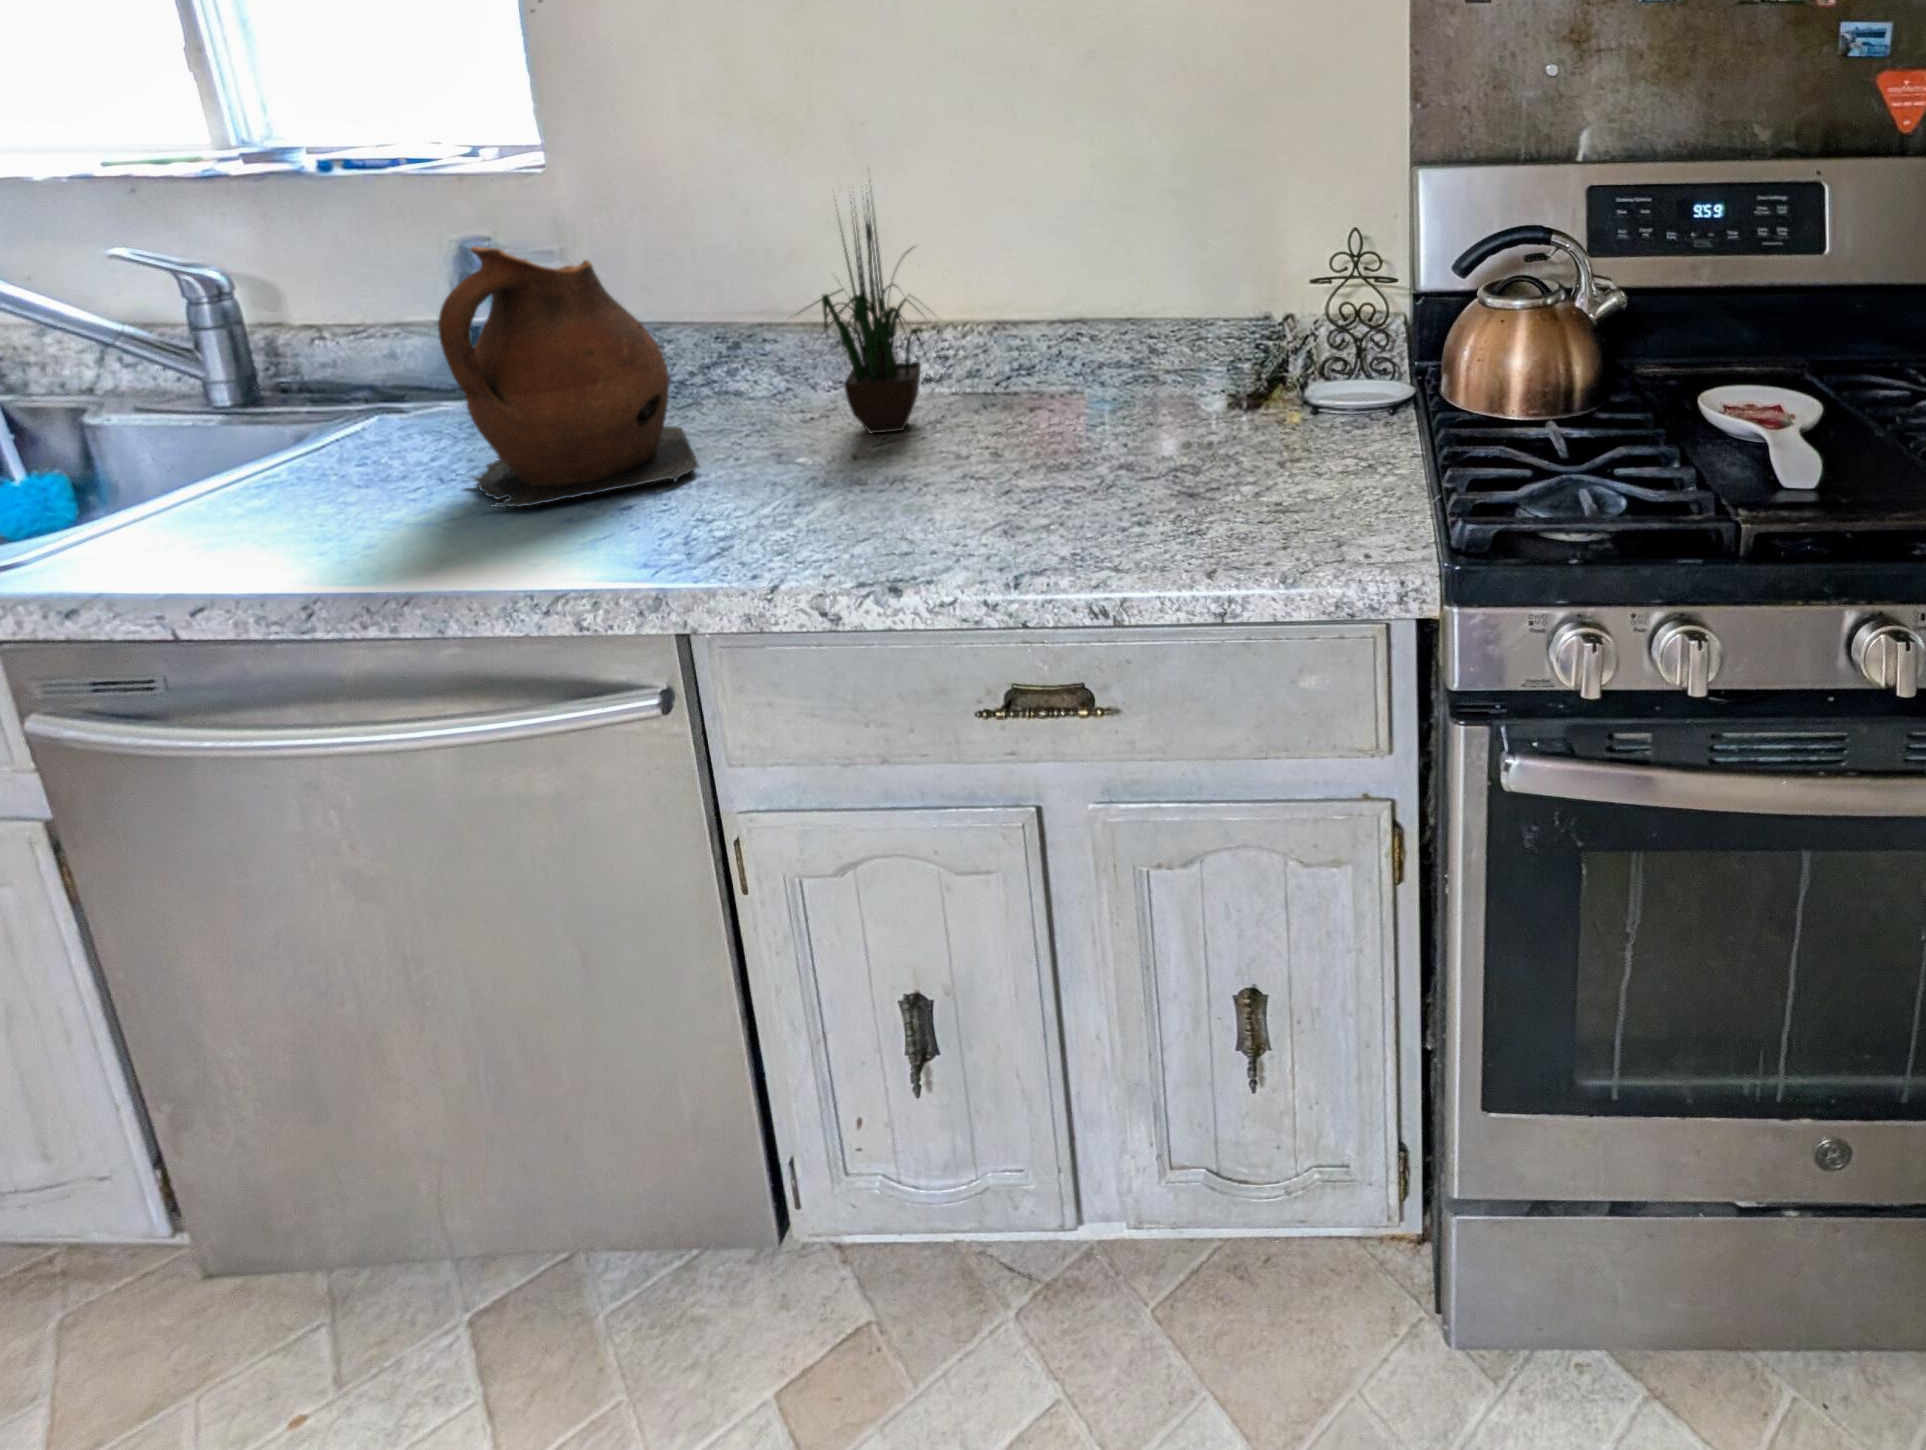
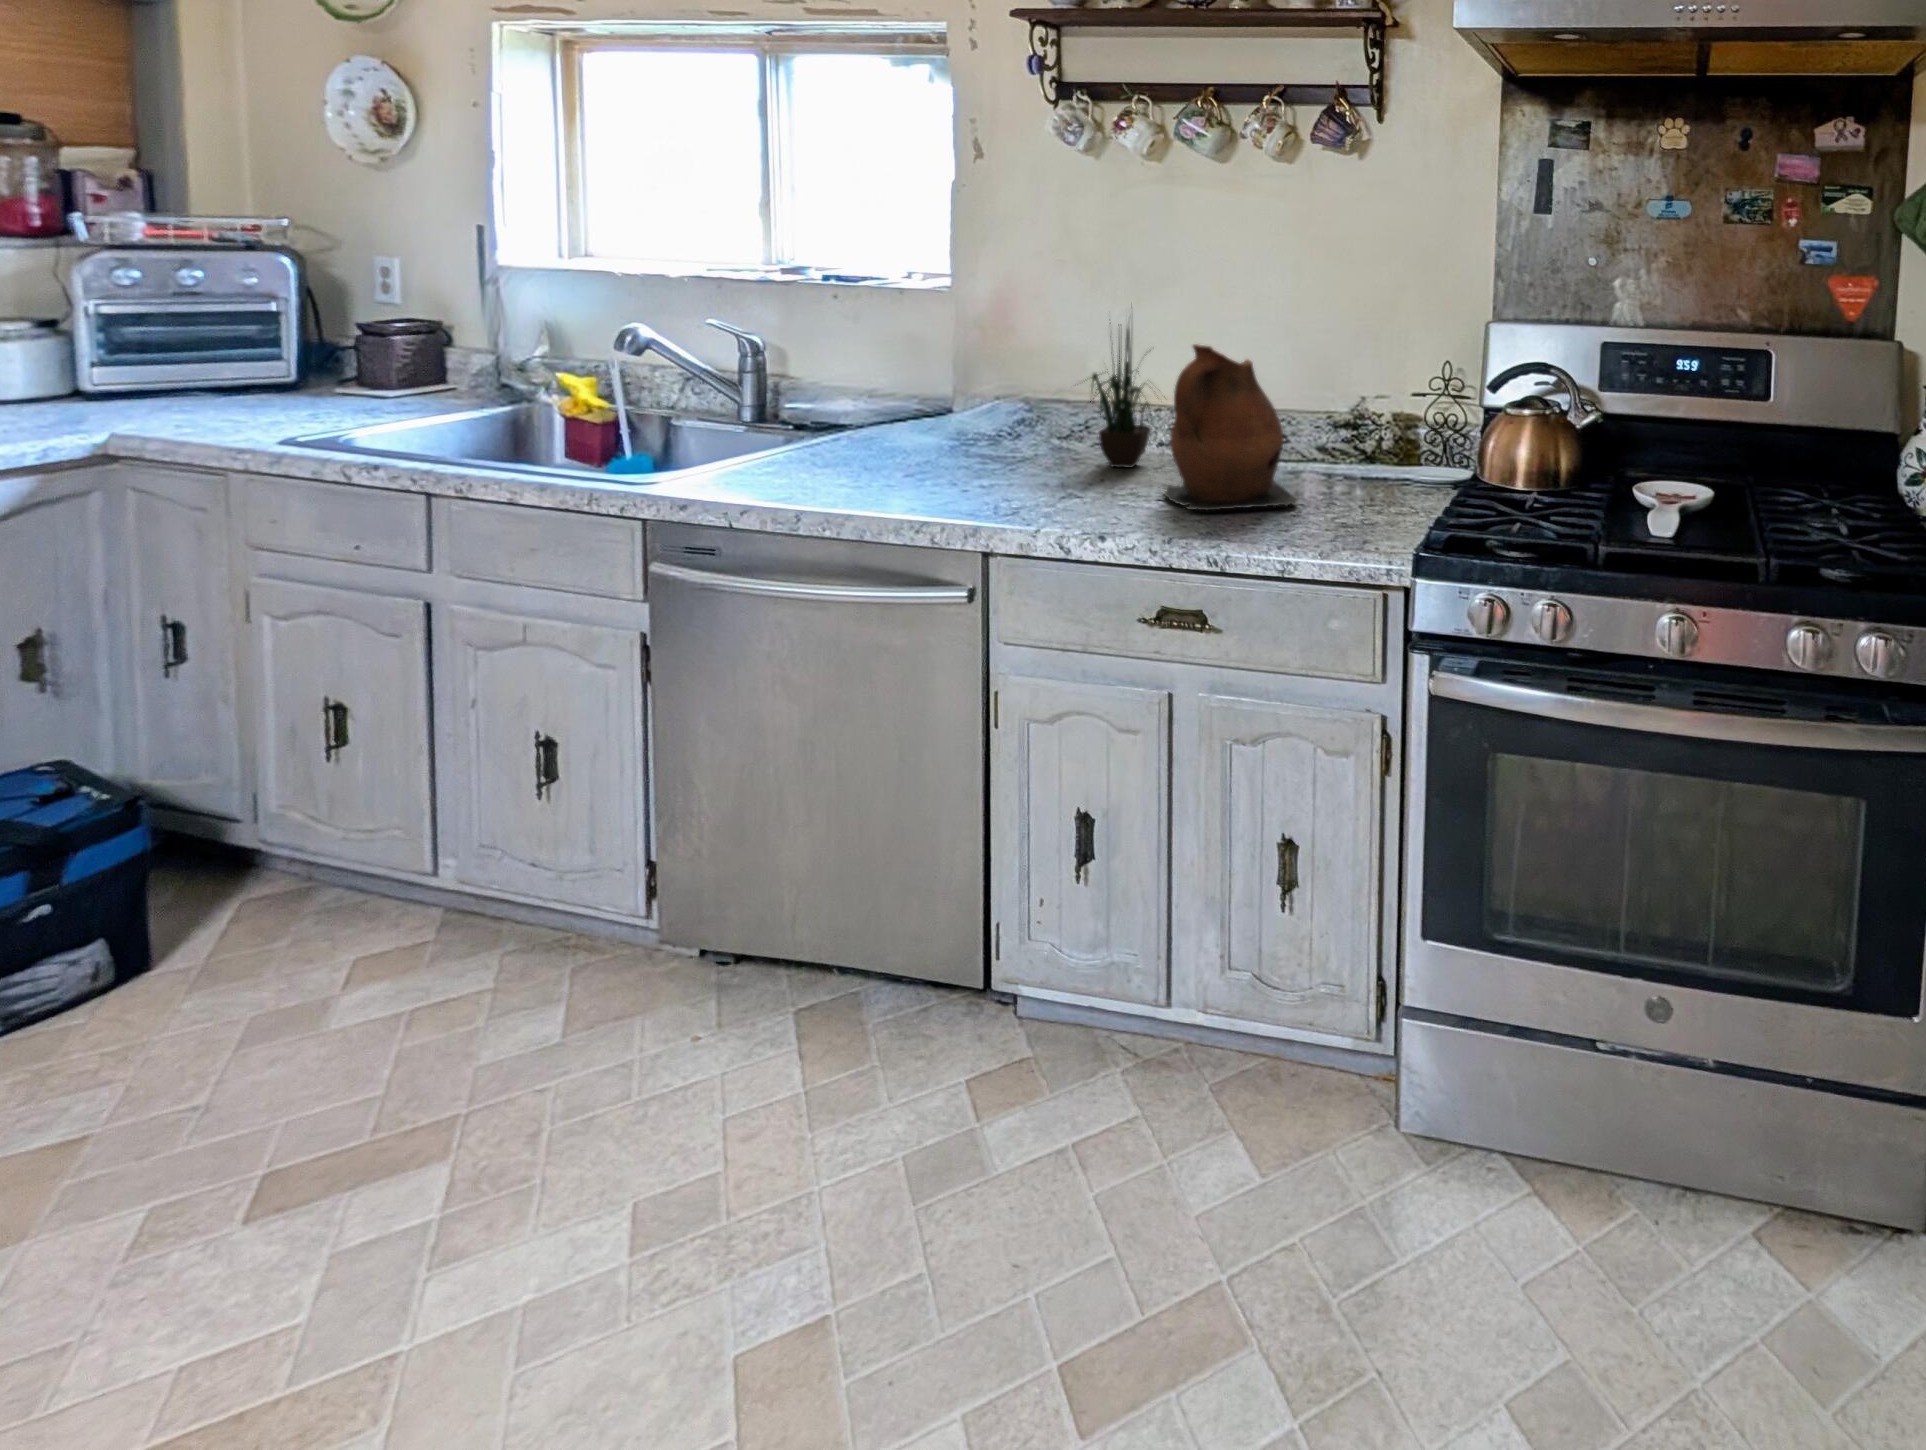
ceramic pitcher: present [438,246,699,507] -> present [1164,344,1298,510]

